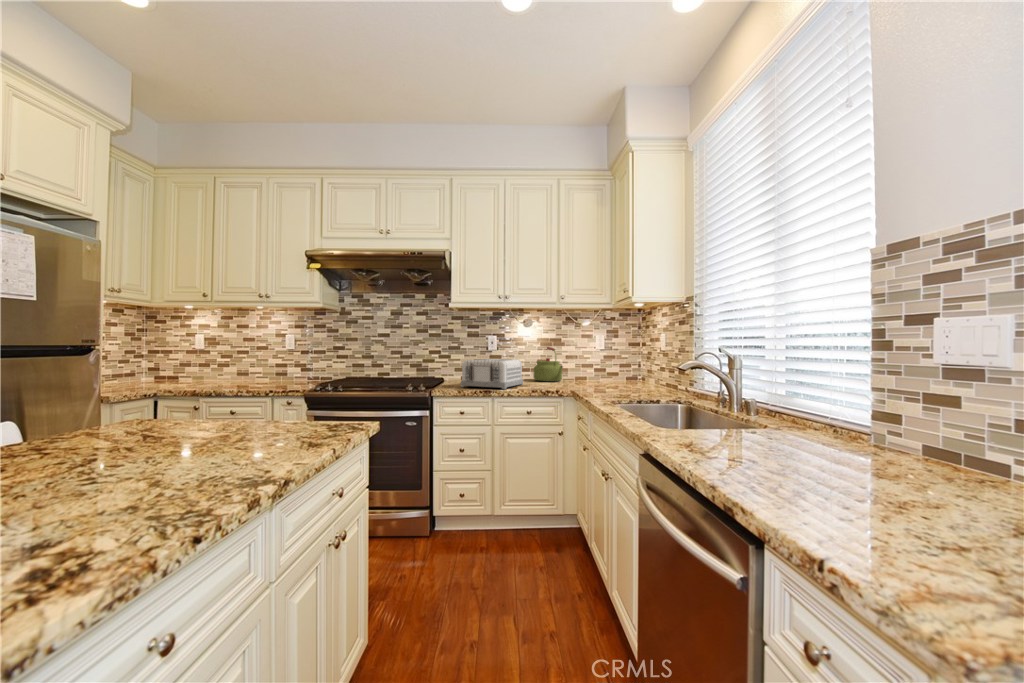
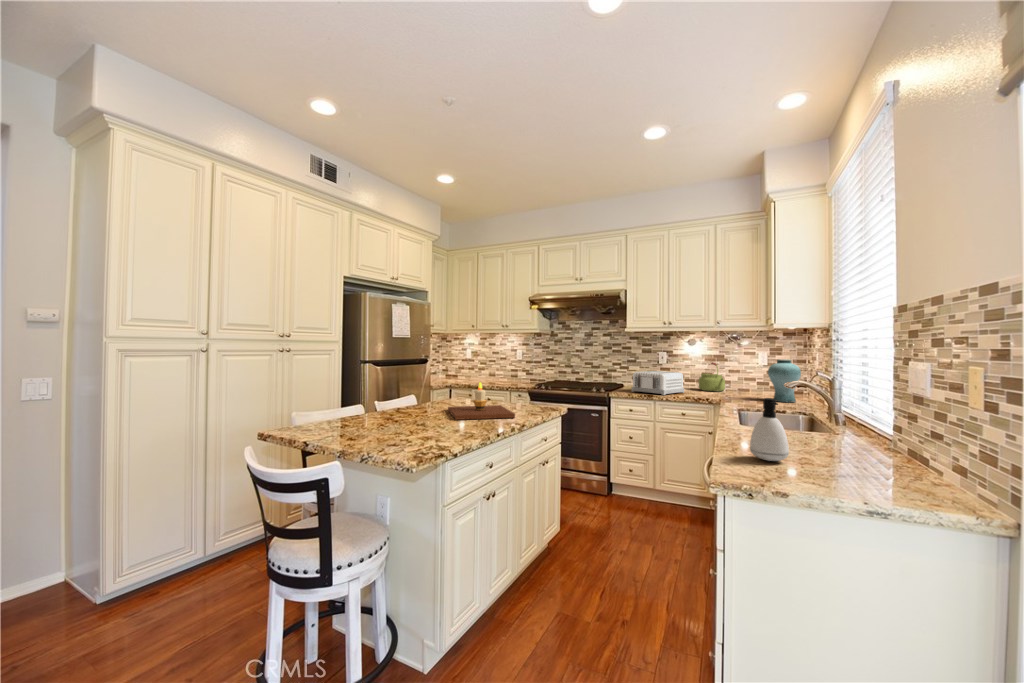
vase: none [620,340,654,389] -> present [768,359,801,402]
soap dispenser: none [829,379,924,518] -> present [750,398,789,461]
candle: none [46,380,263,498] -> present [448,382,515,420]

